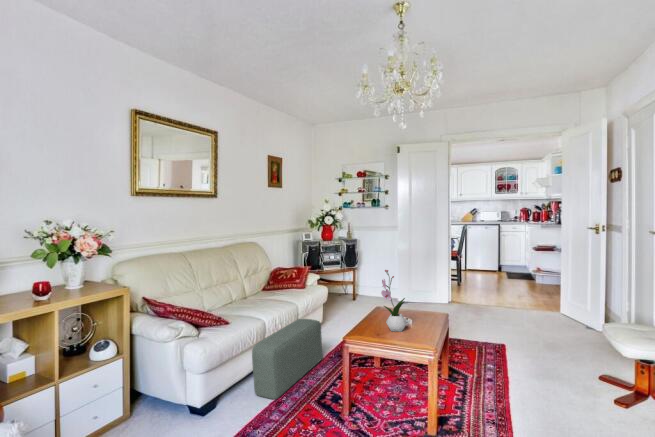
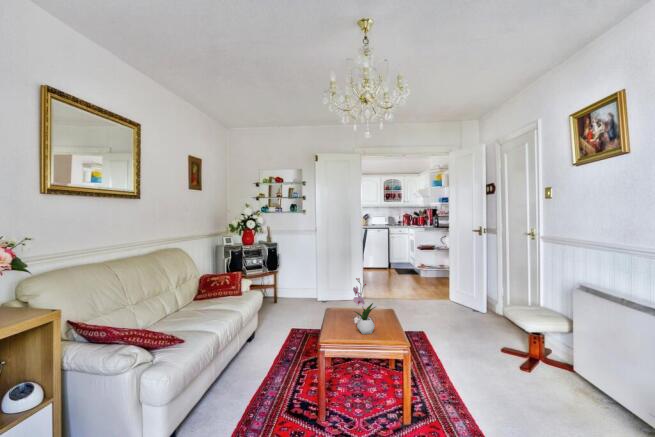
pouf: present [252,319,323,399] -> none [215,328,272,419]

